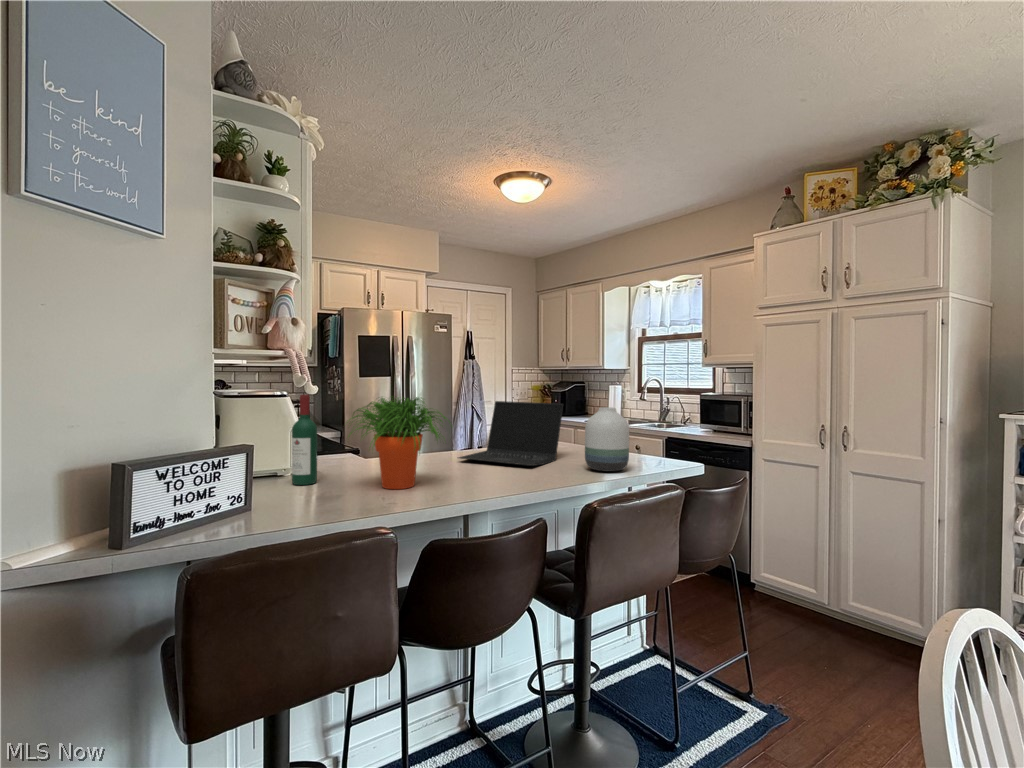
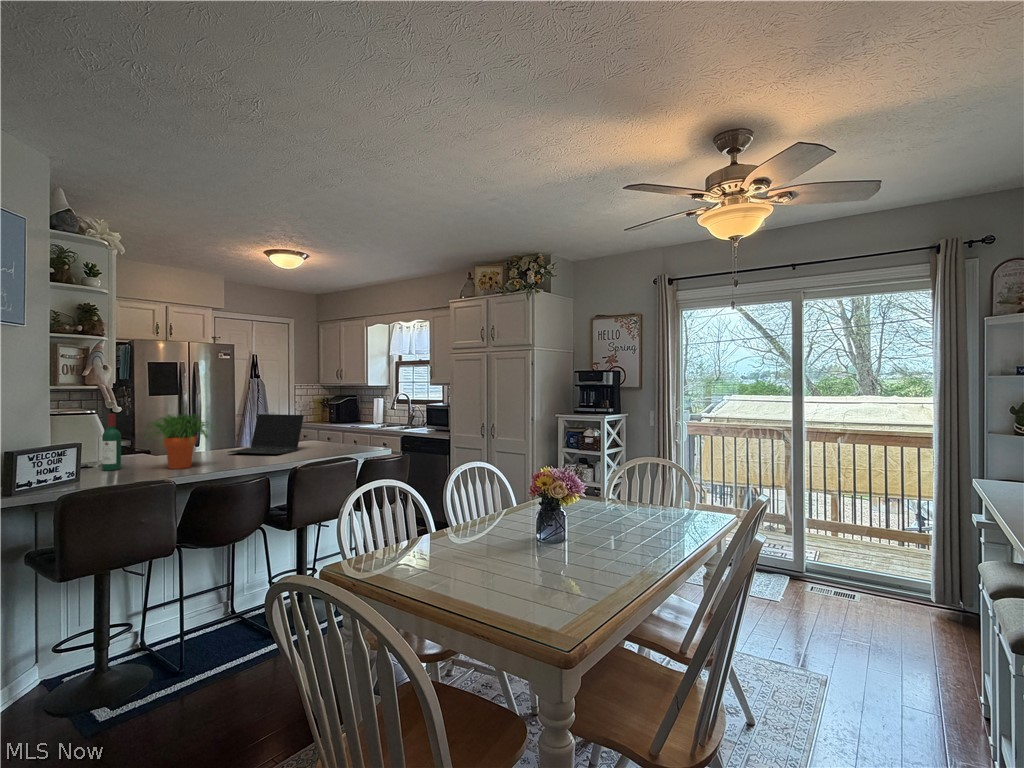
vase: present [585,407,629,472] -> none [310,417,338,455]

